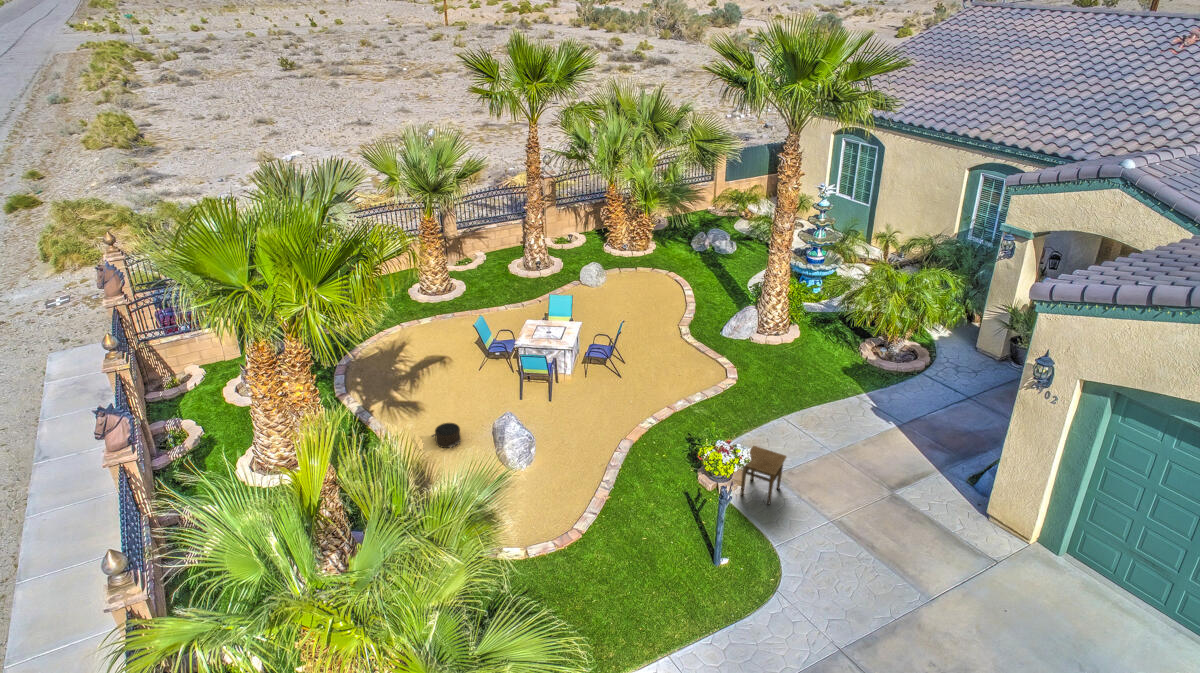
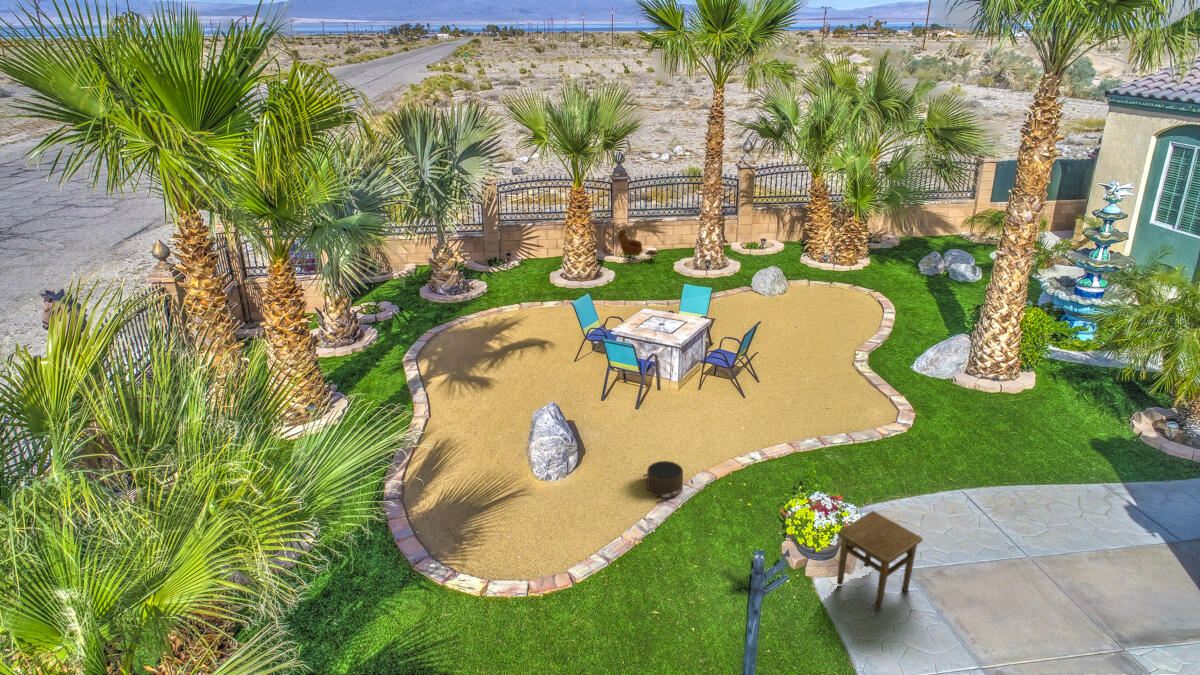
lounge chair: none [452,240,491,270] -> present [618,230,657,262]
pouf: present [432,423,461,448] -> present [643,461,683,498]

